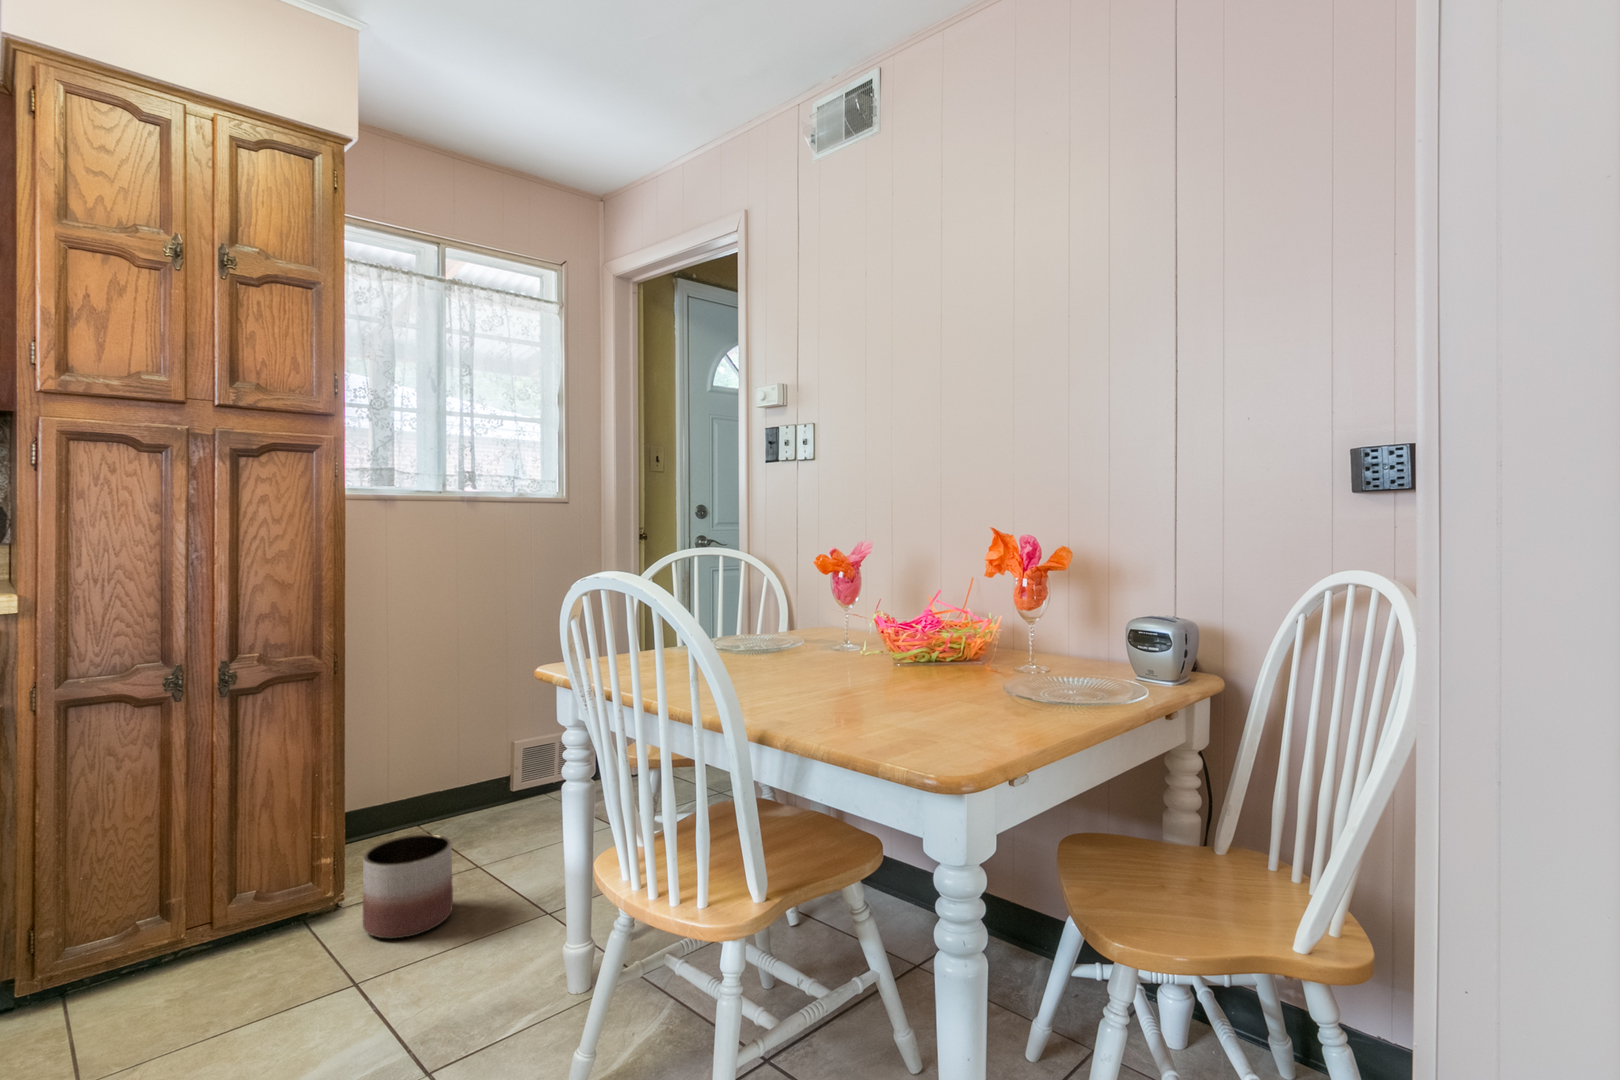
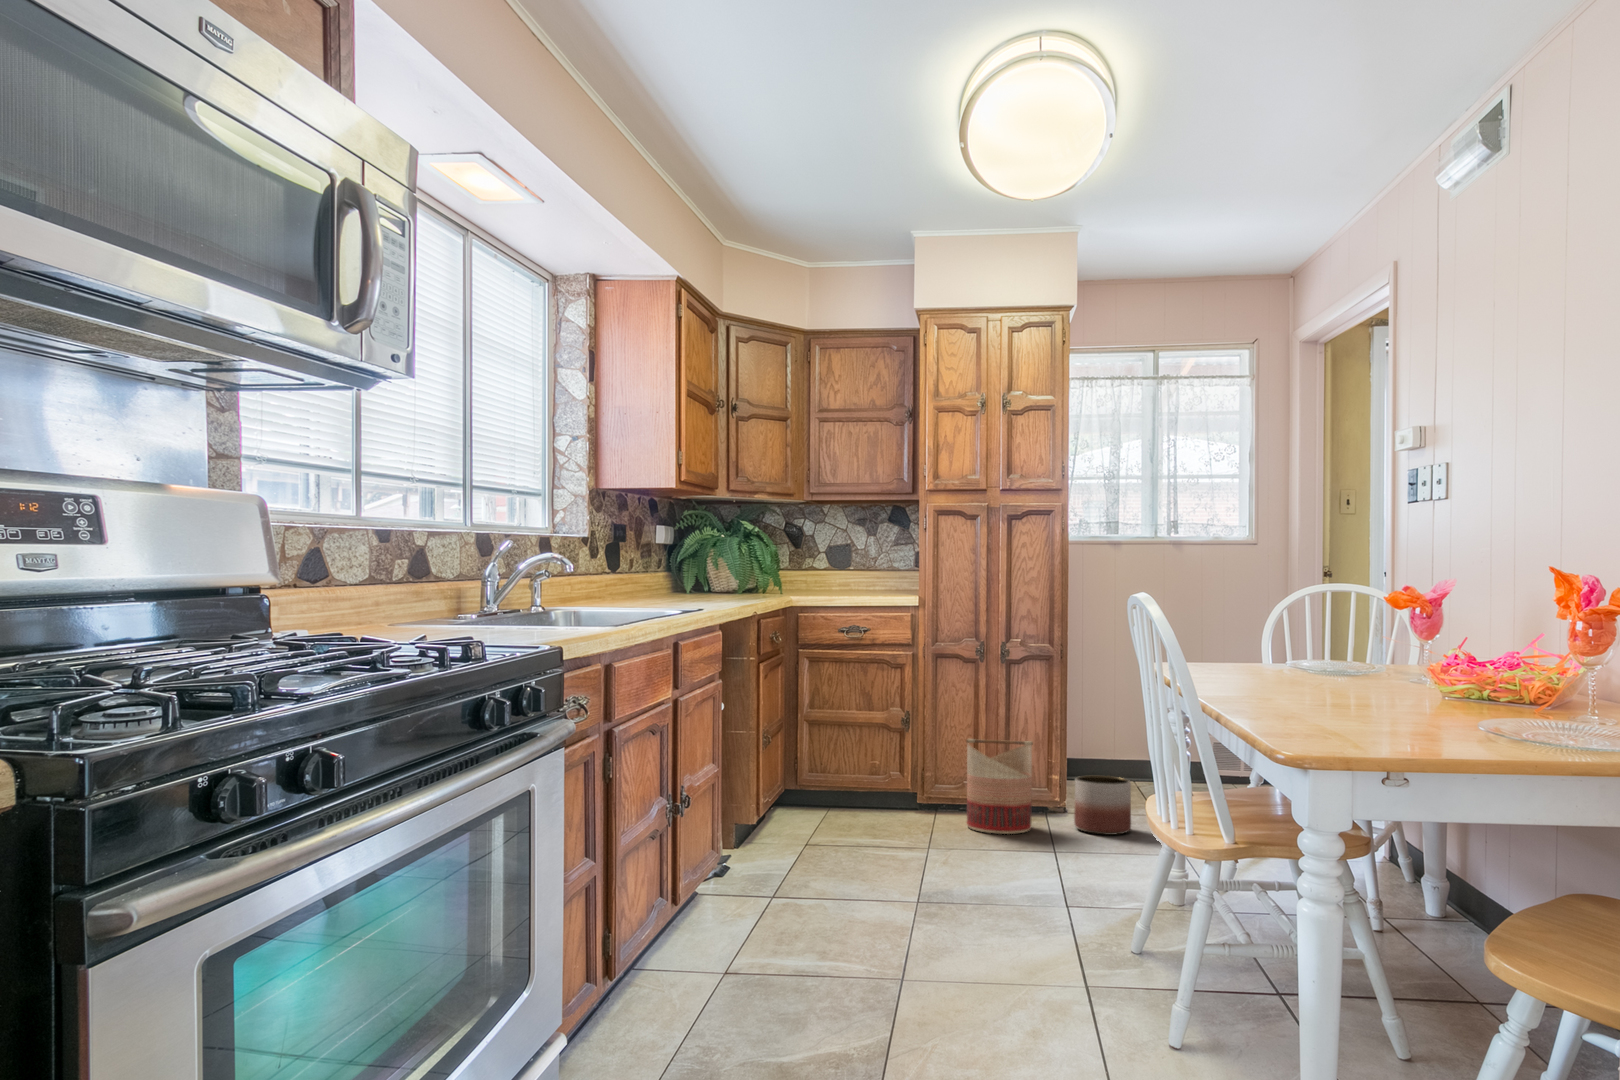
basket: none [150,826,291,1018] -> present [966,739,1033,834]

